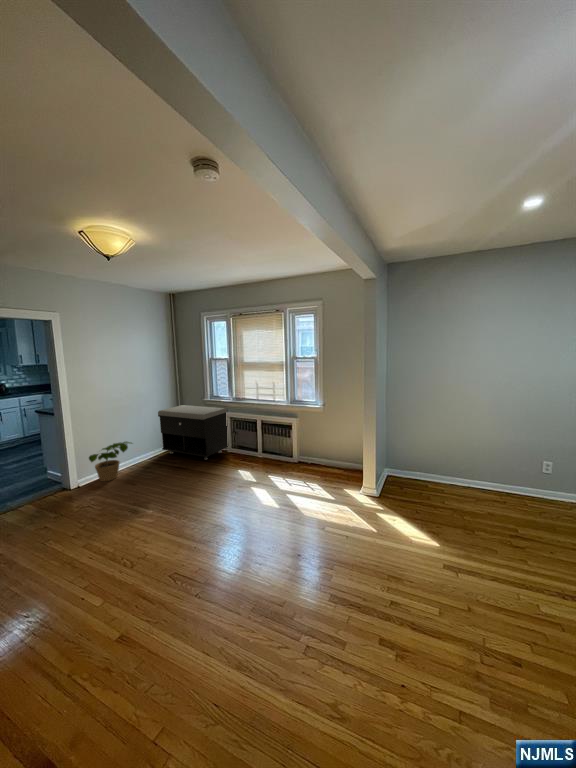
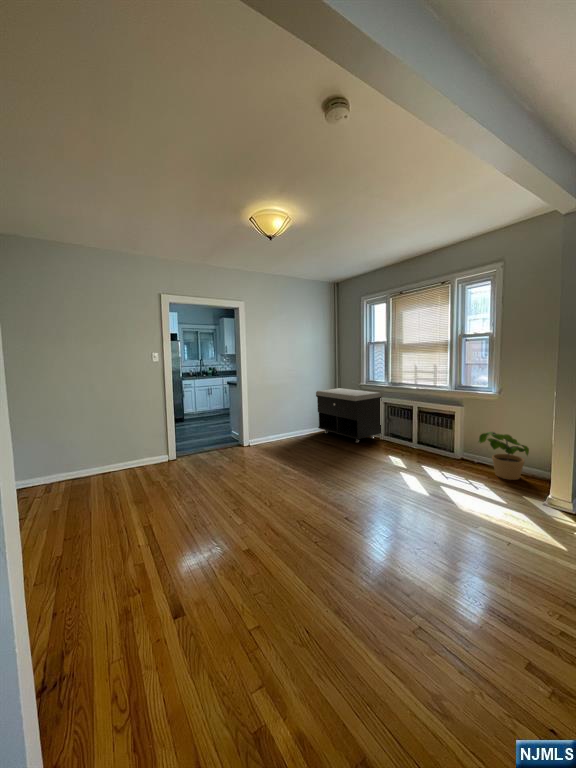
potted plant: present [89,441,132,481] -> present [478,432,529,480]

